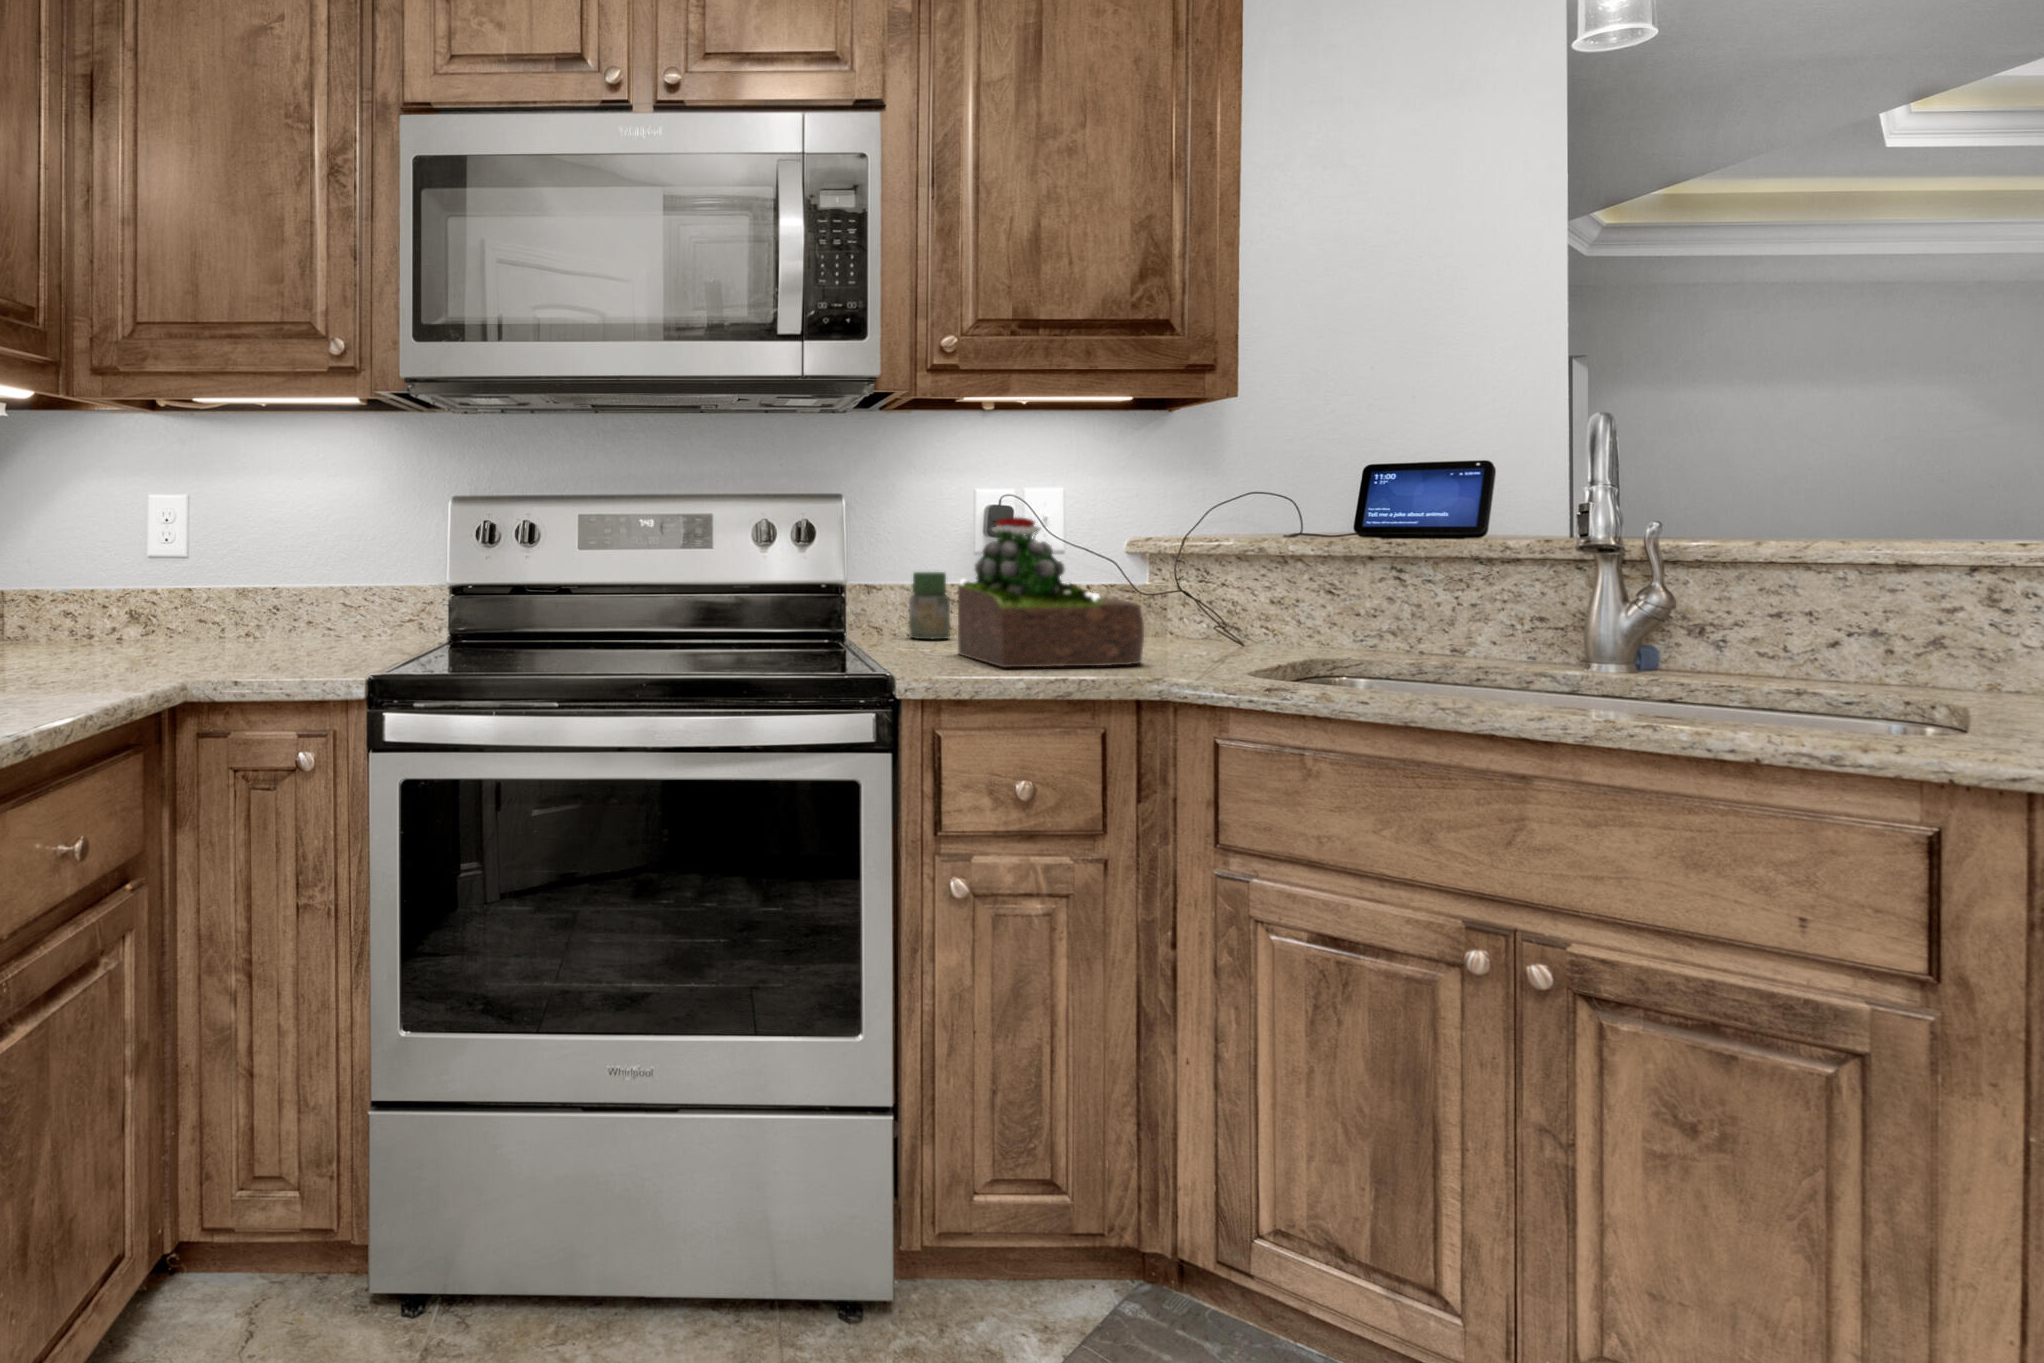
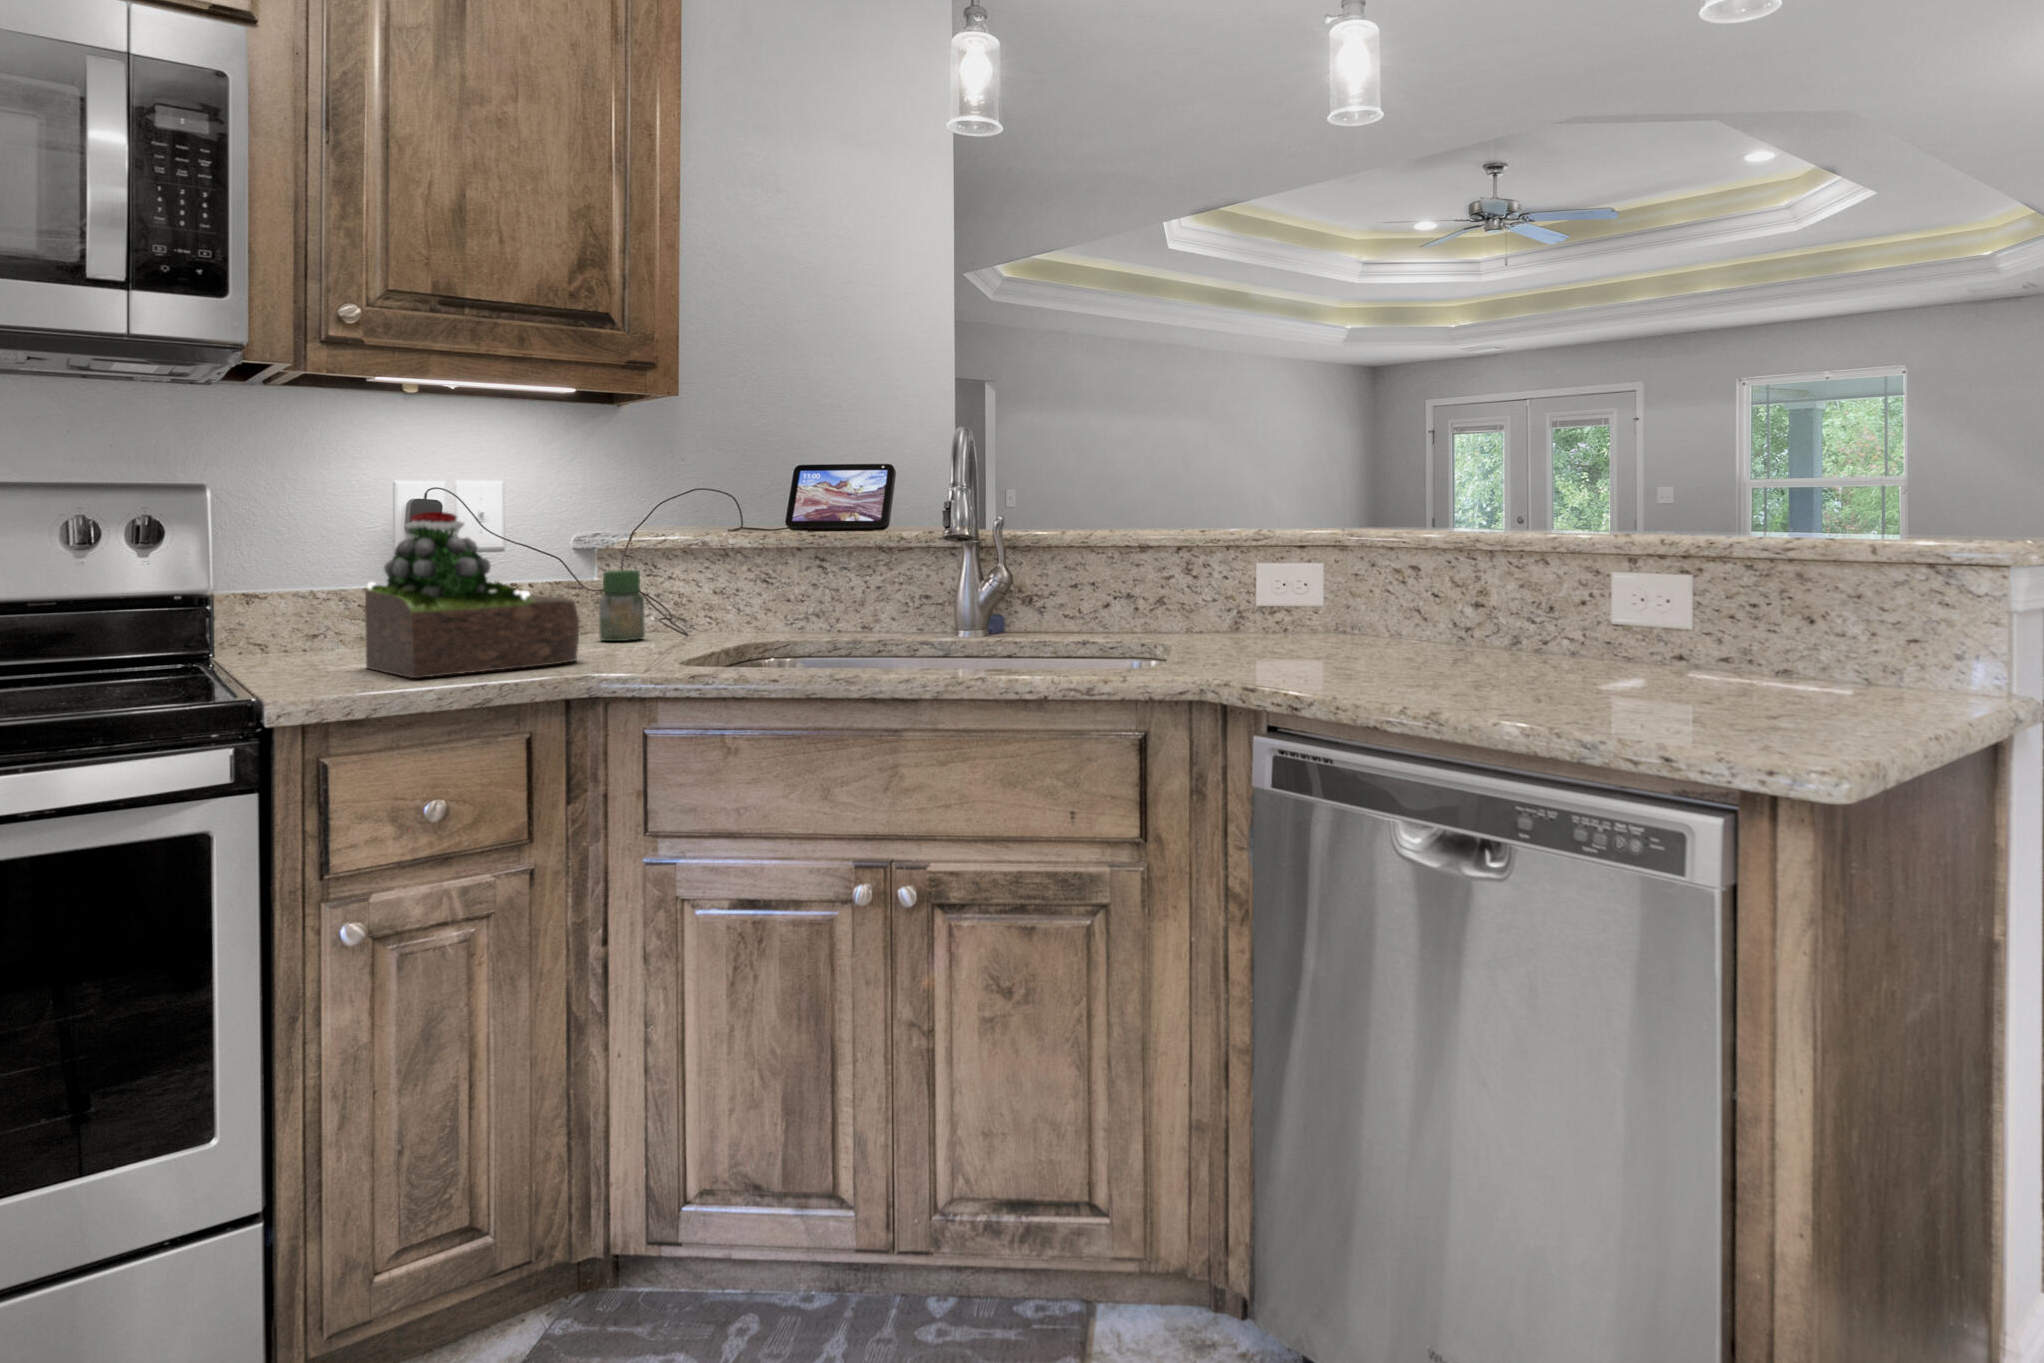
jar: present [909,572,950,639] -> present [599,570,645,641]

